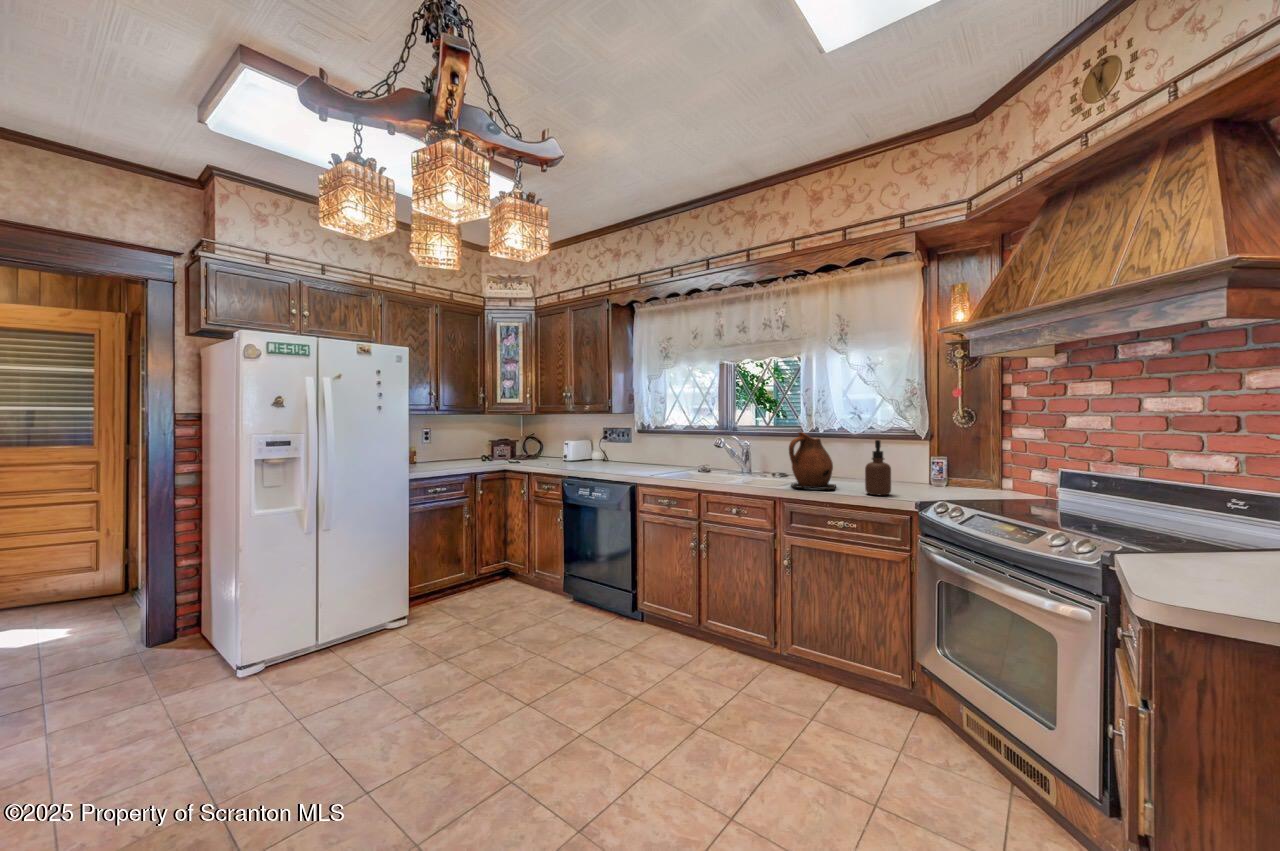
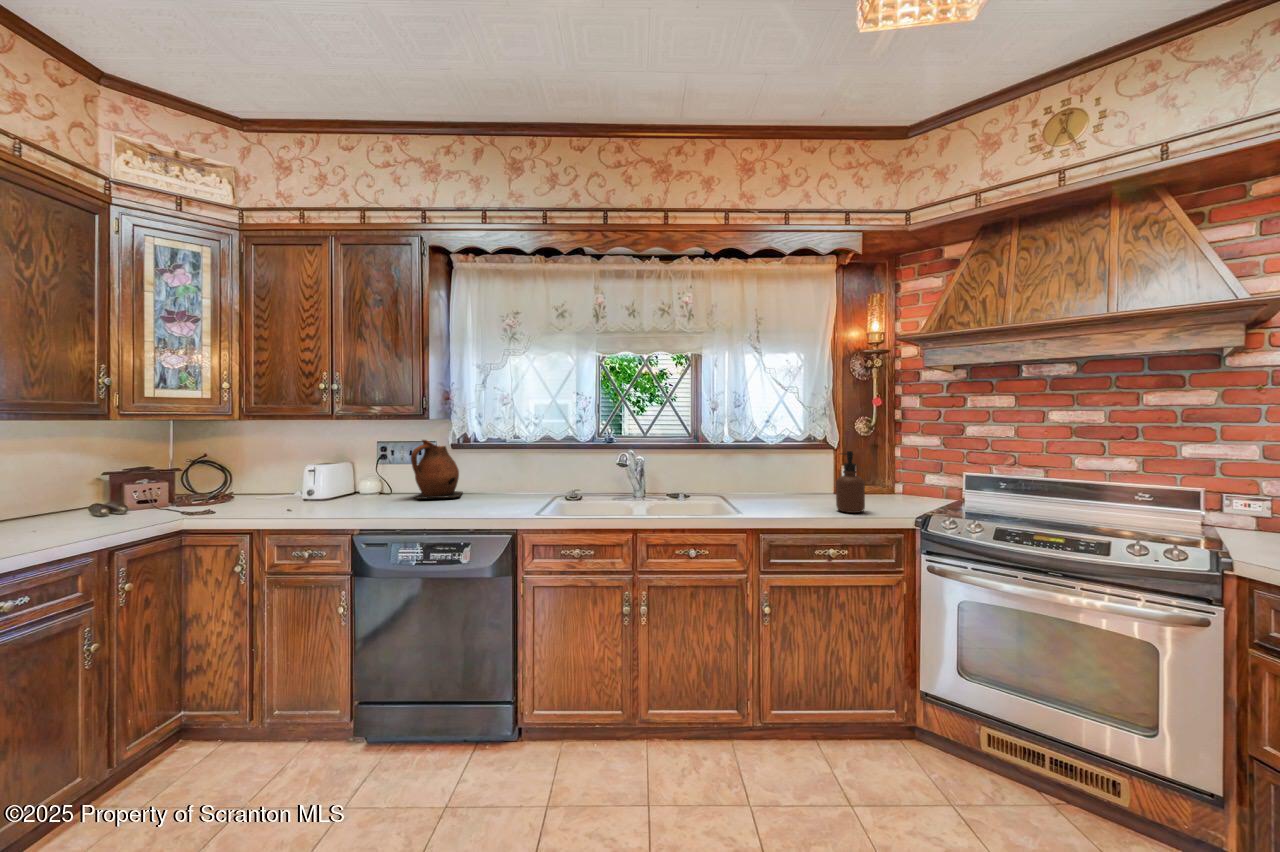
ceramic pitcher: present [789,432,836,489] -> present [411,440,462,498]

